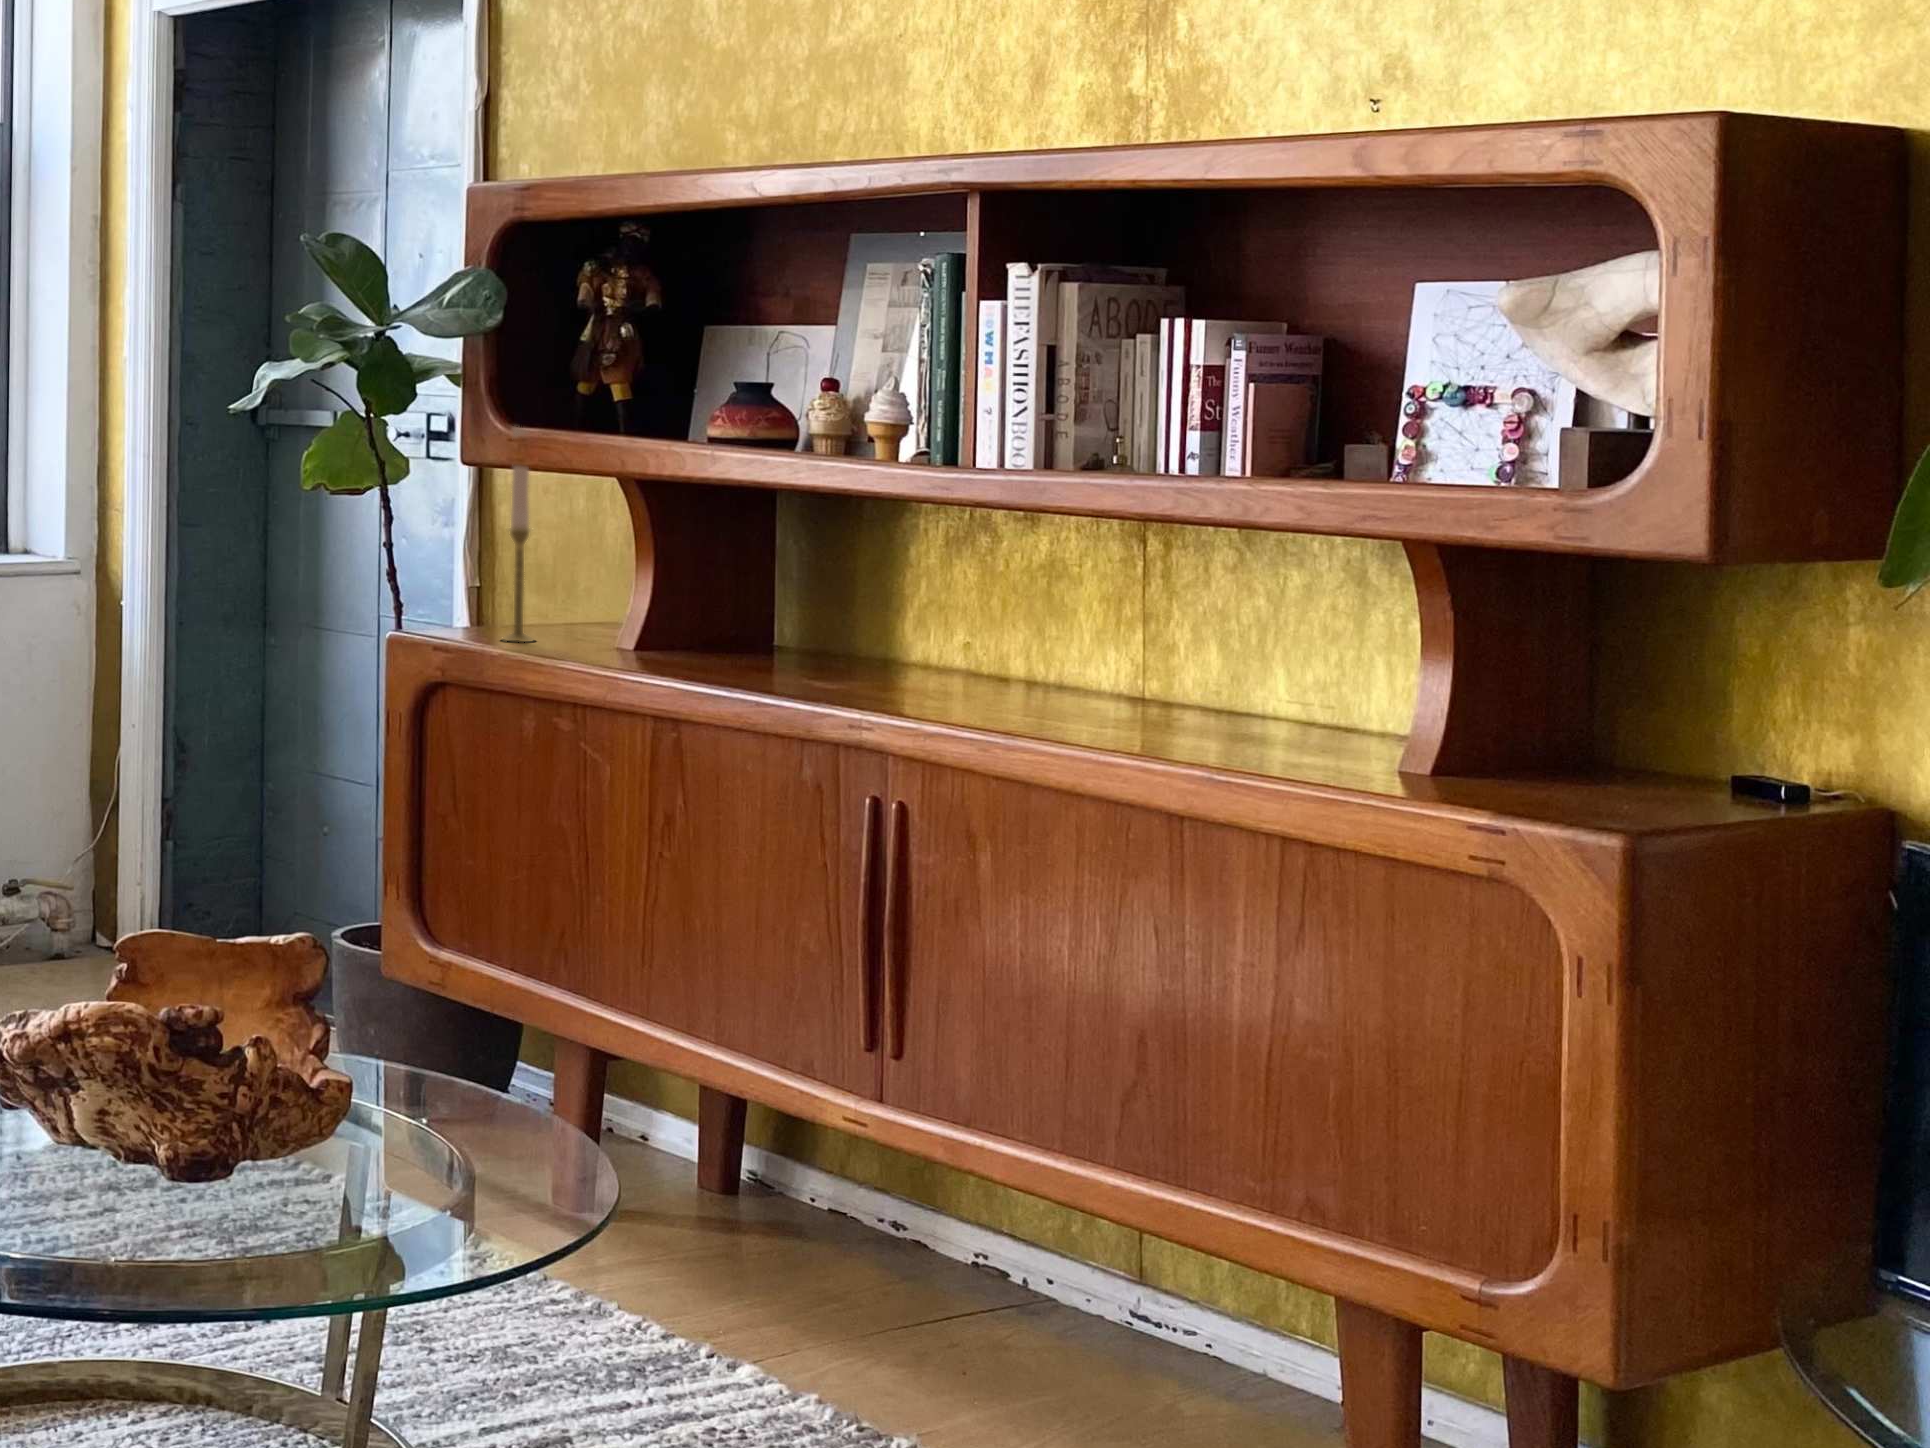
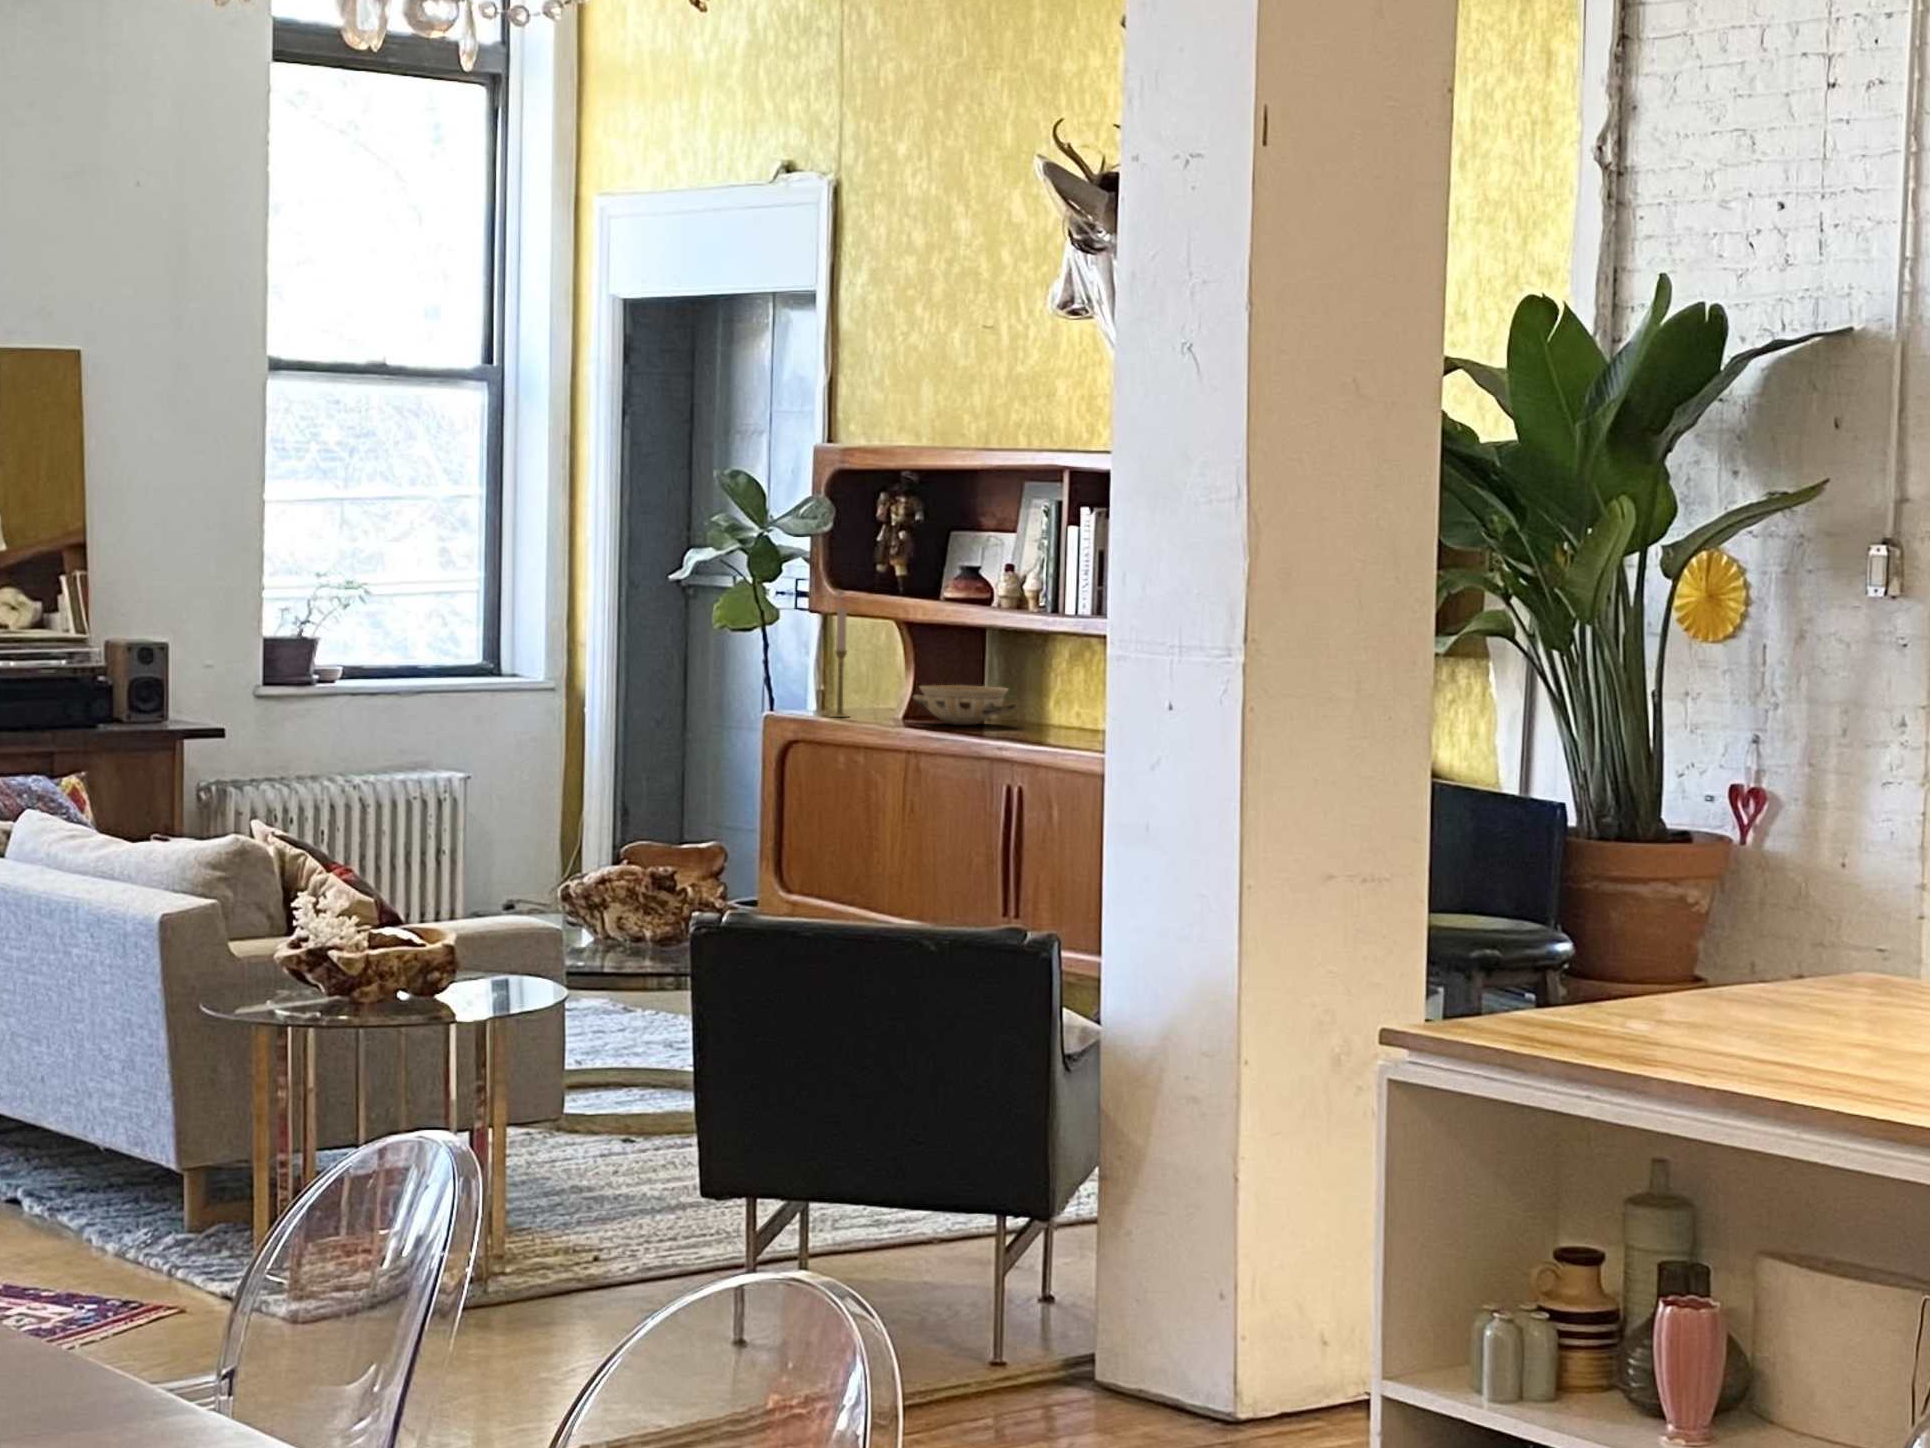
ceramic bowl: none [648,590,844,663] -> present [913,685,1016,725]

